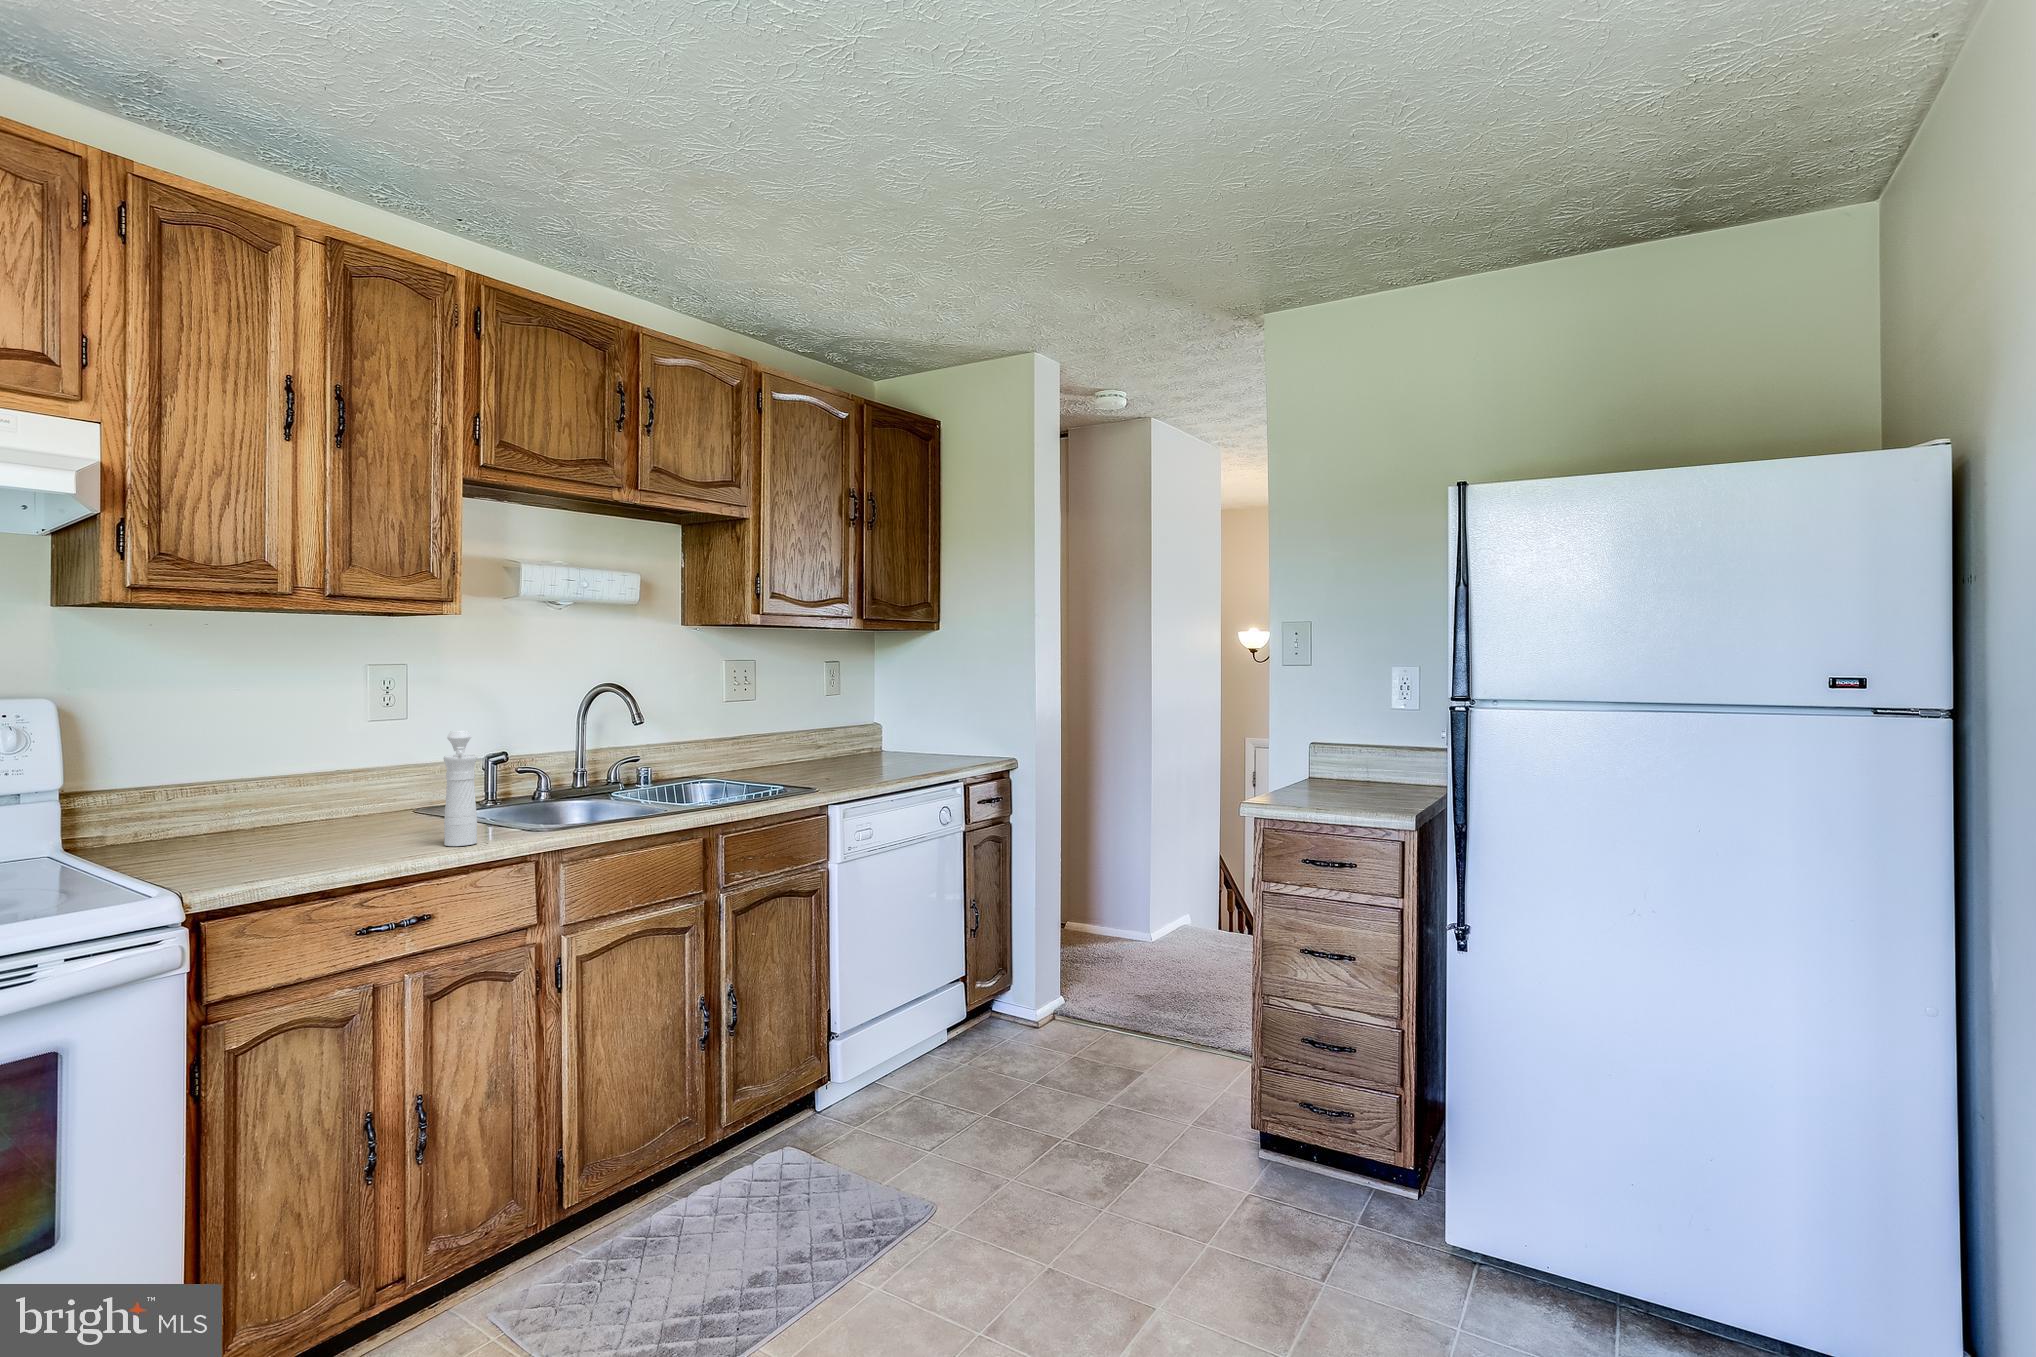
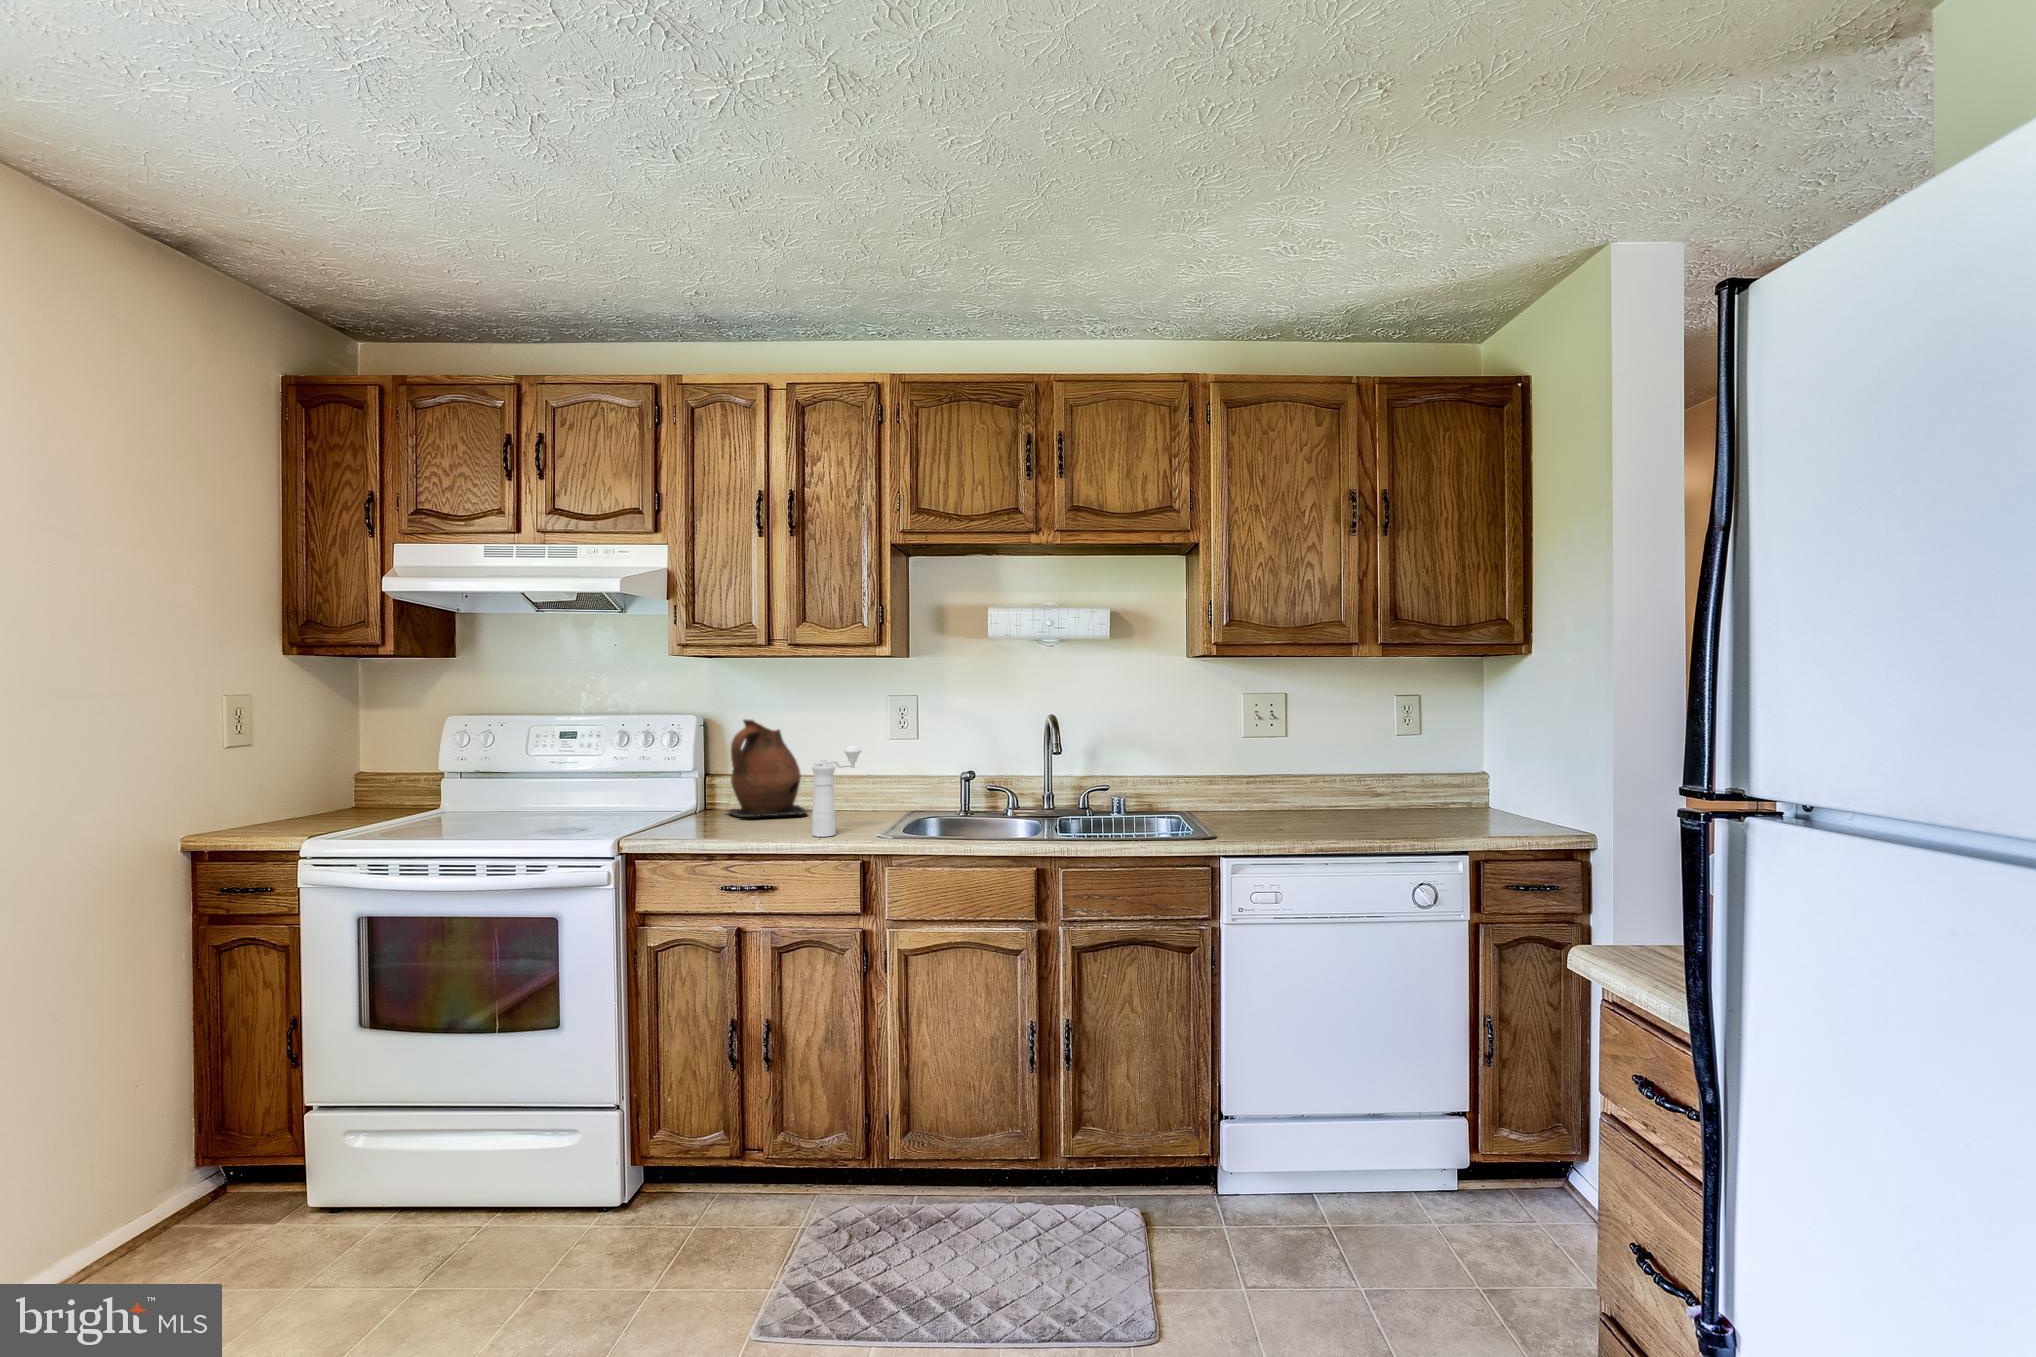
ceramic pitcher: none [152,705,318,850] -> present [729,719,807,817]

